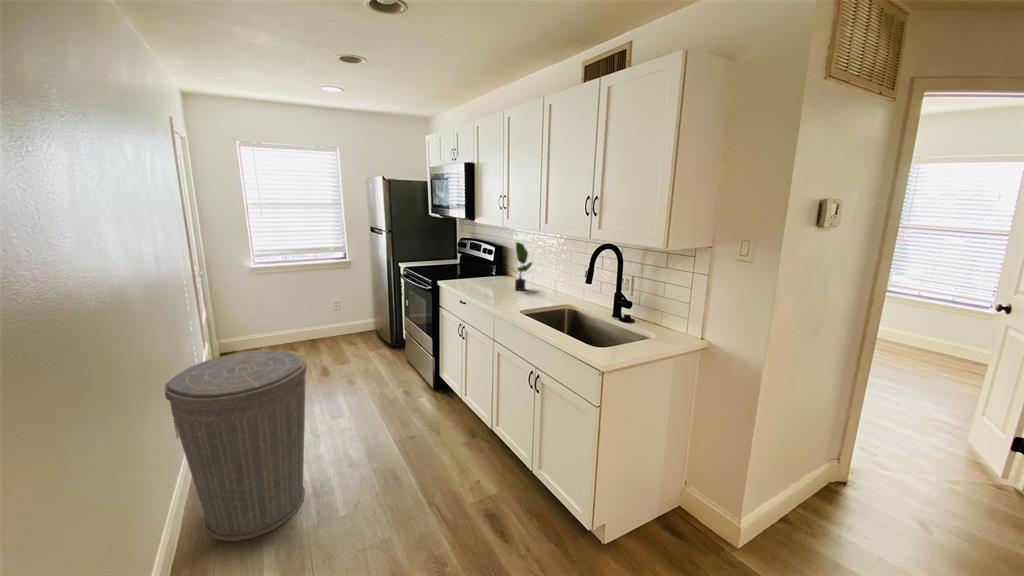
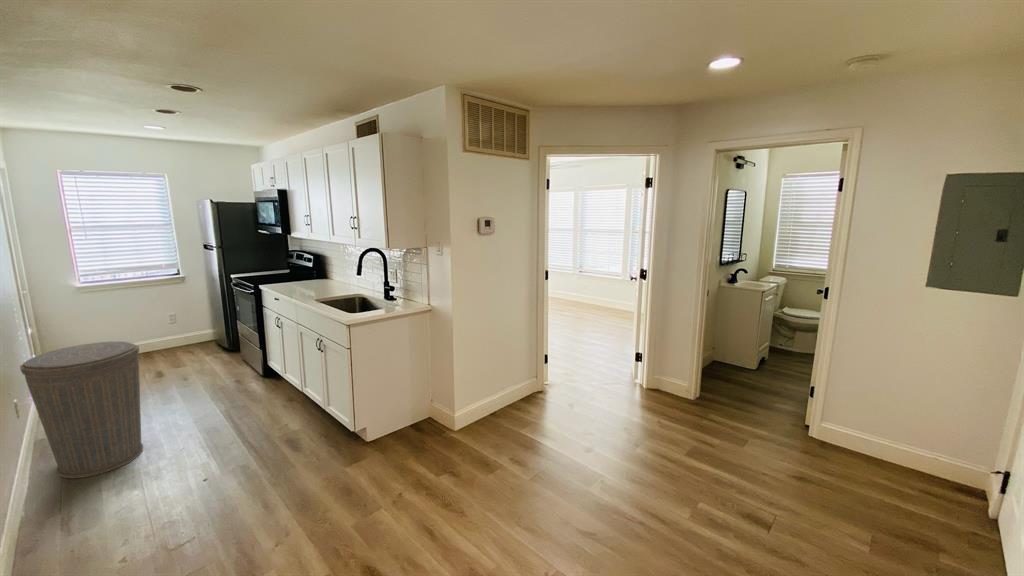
potted plant: present [515,242,532,290] -> none [317,250,338,288]

